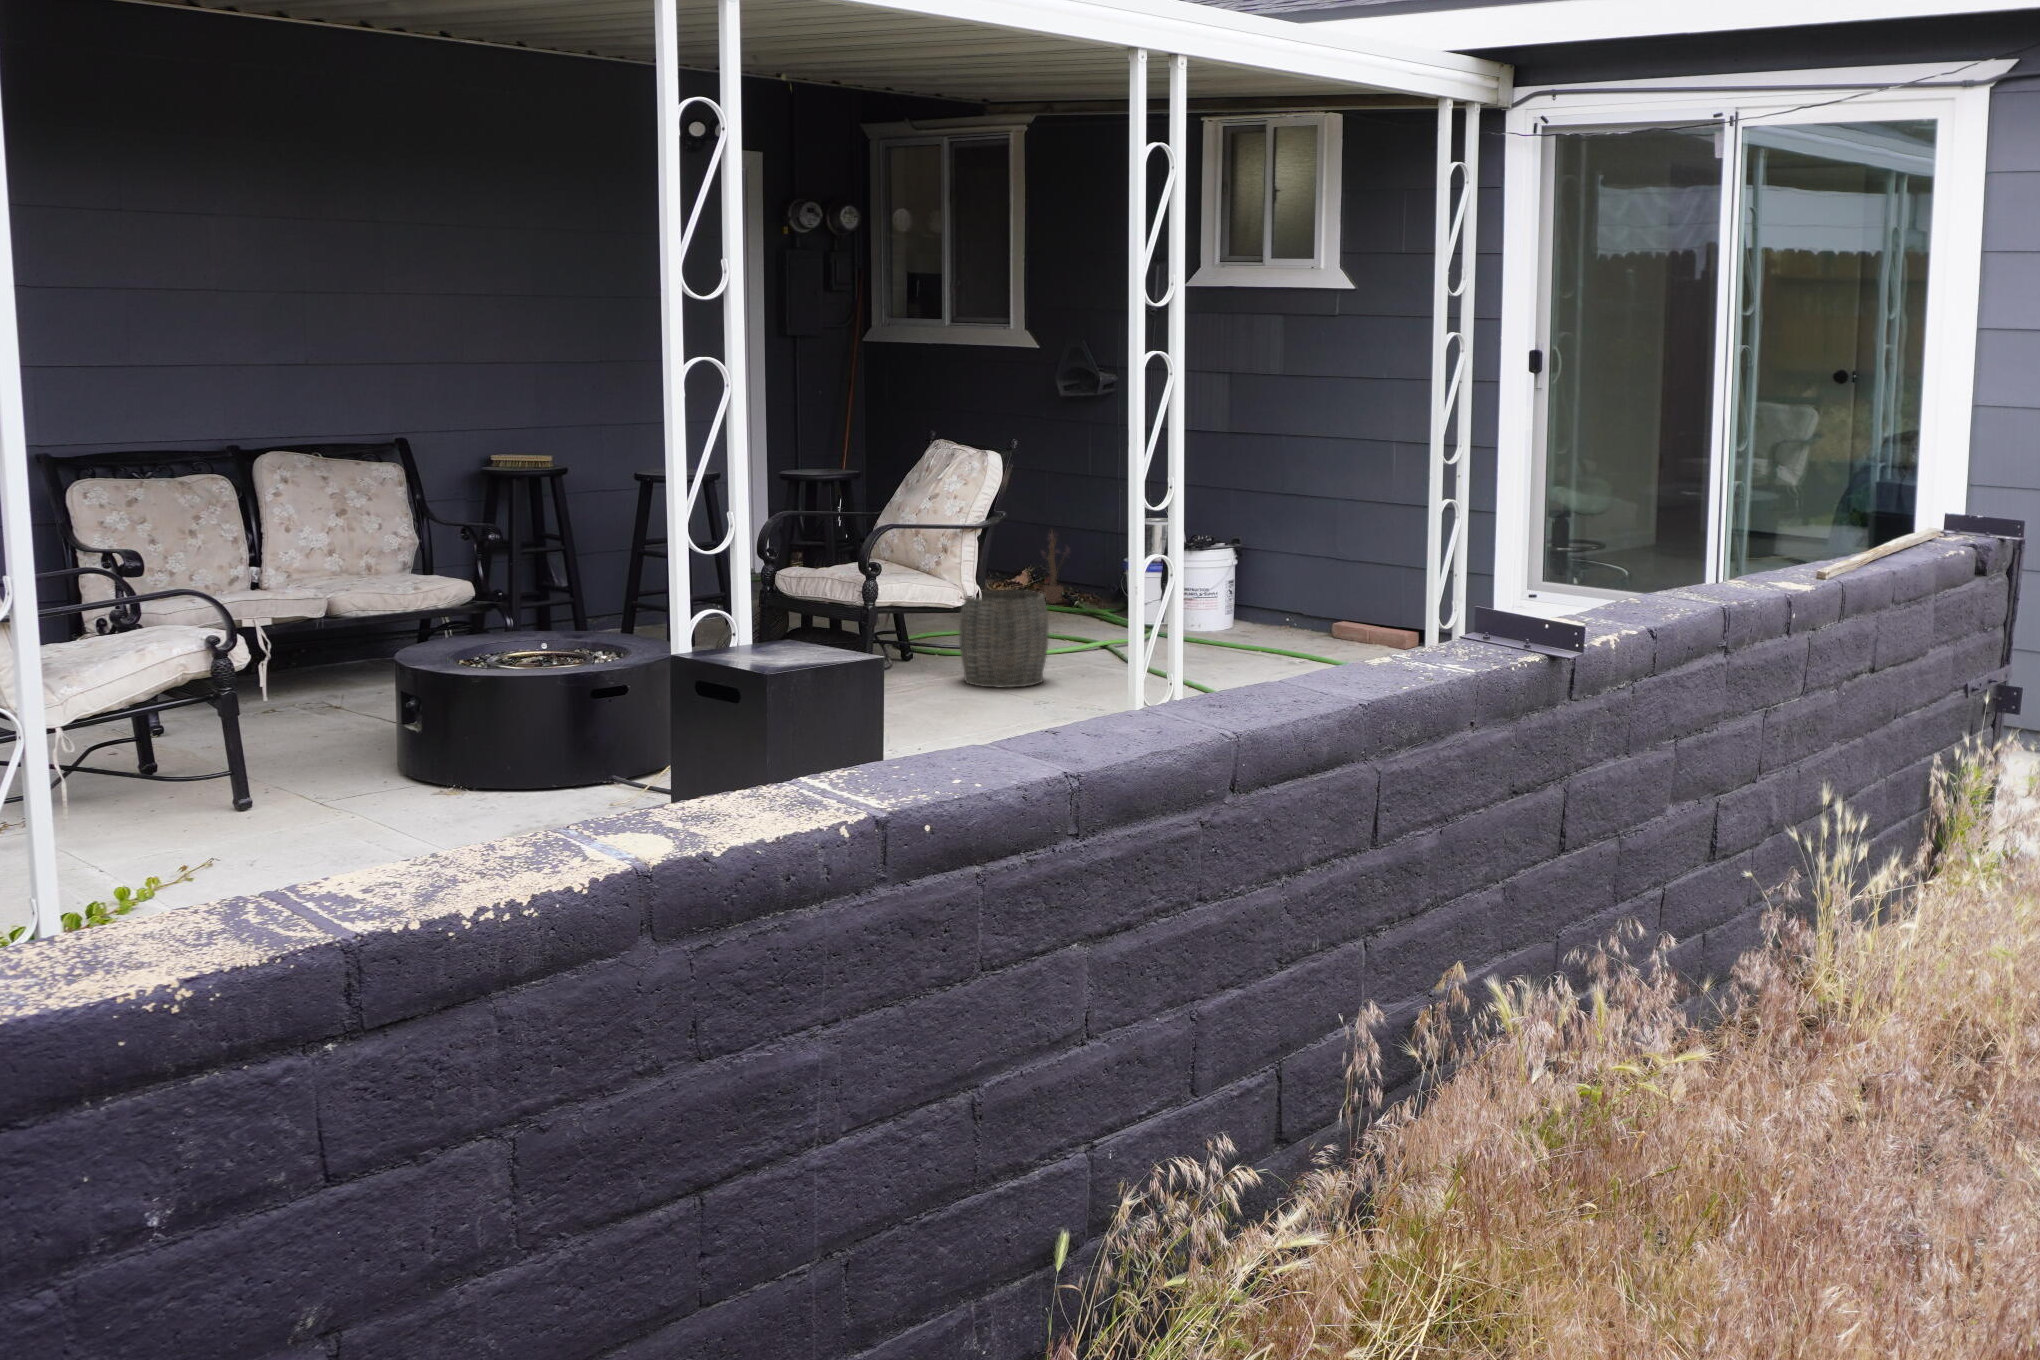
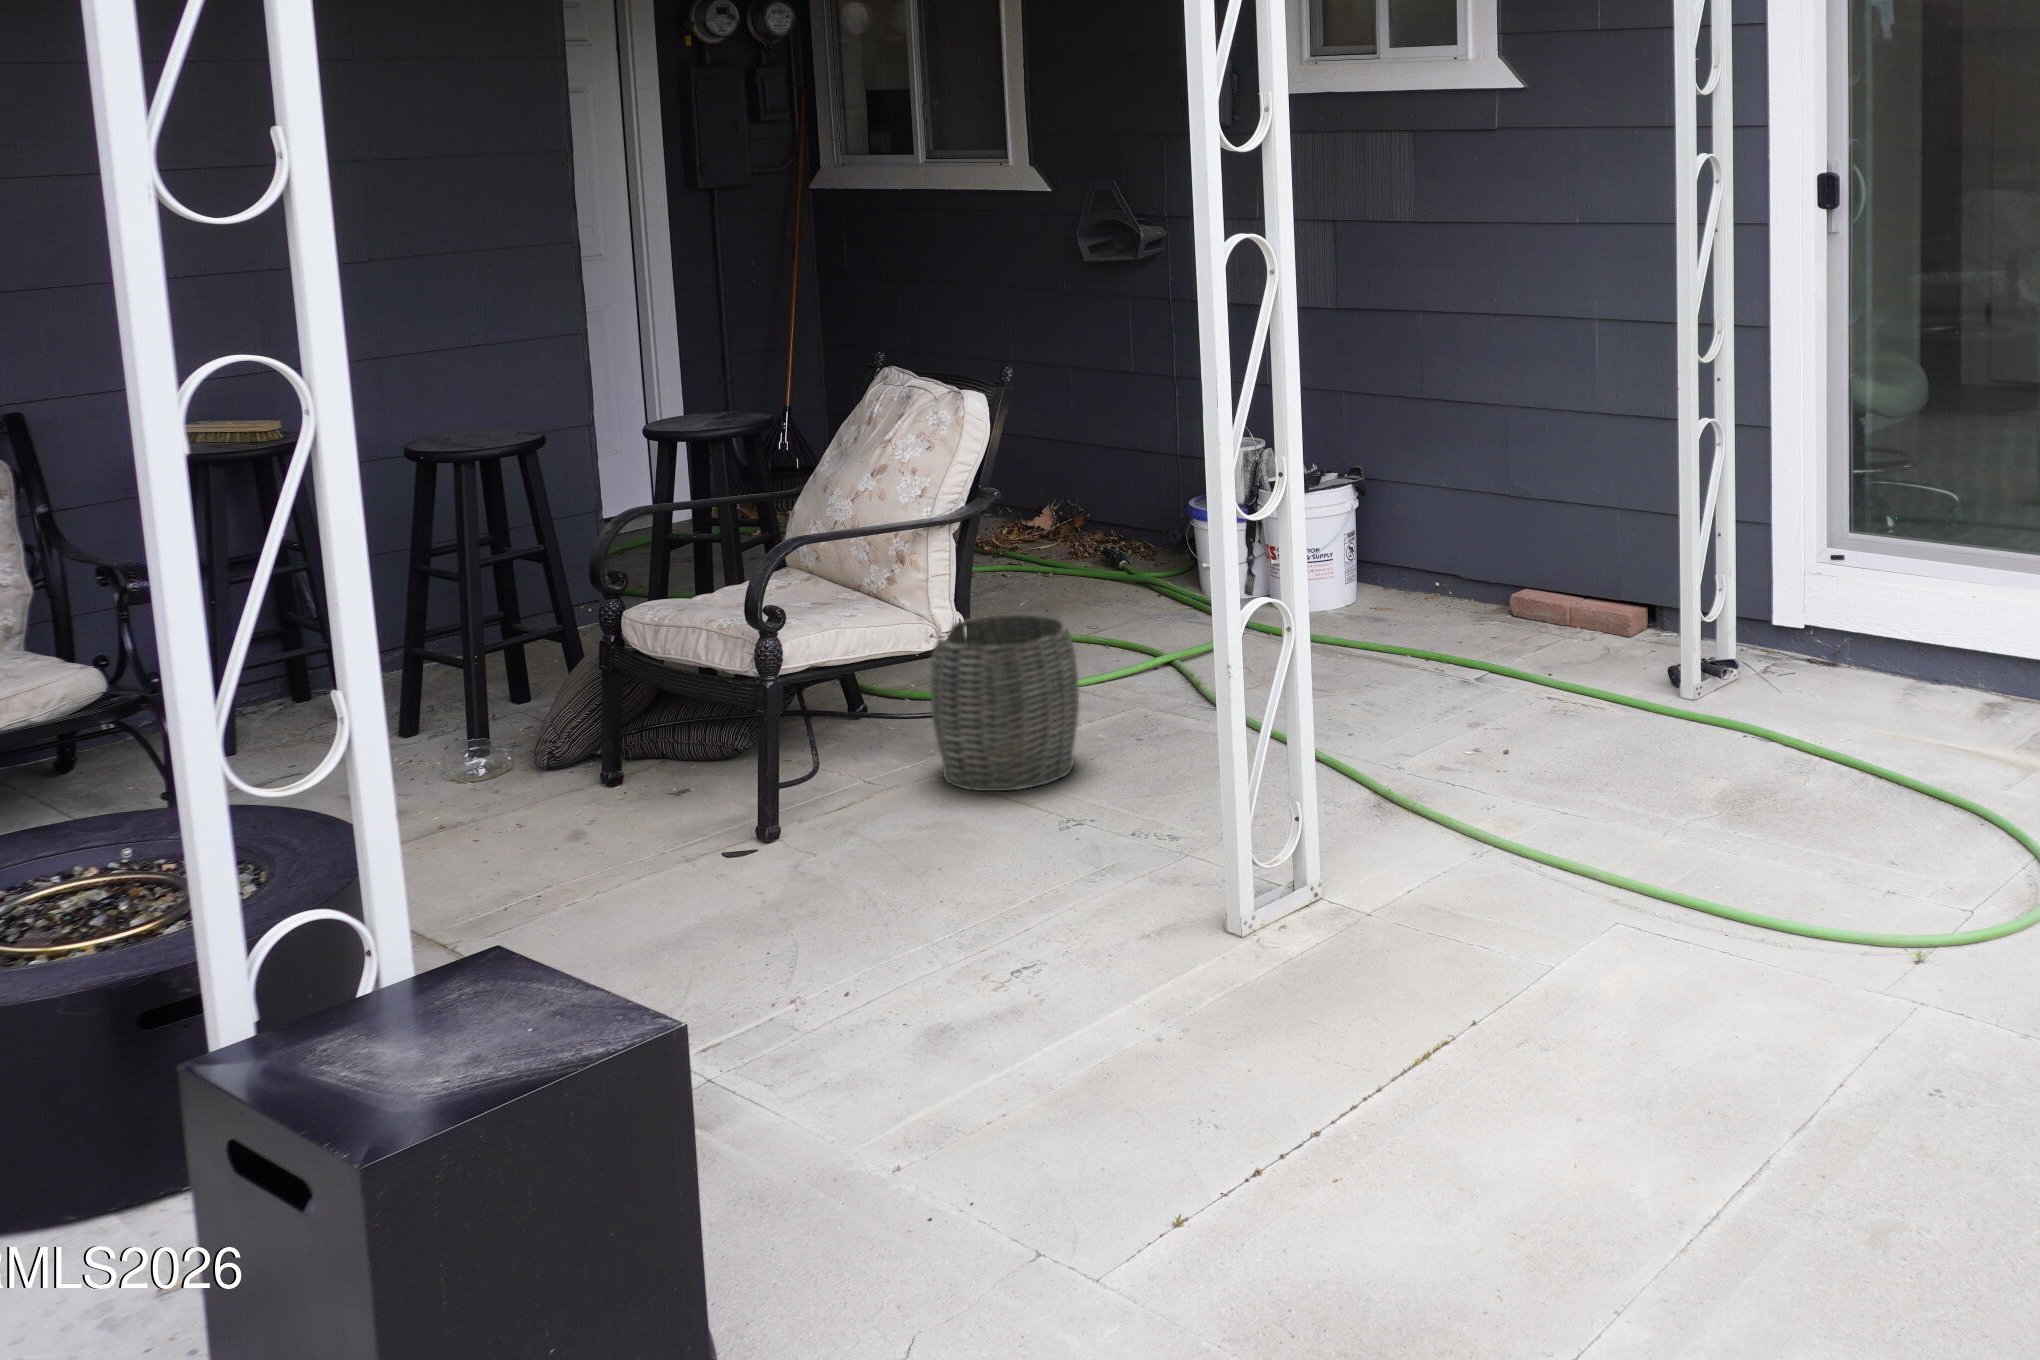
decorative plant: present [1043,532,1069,604] -> none [1064,457,1109,565]

